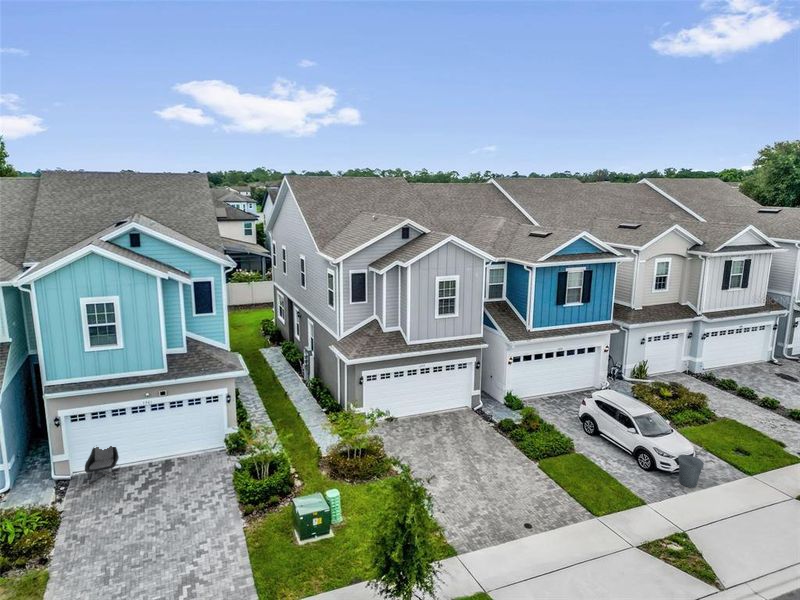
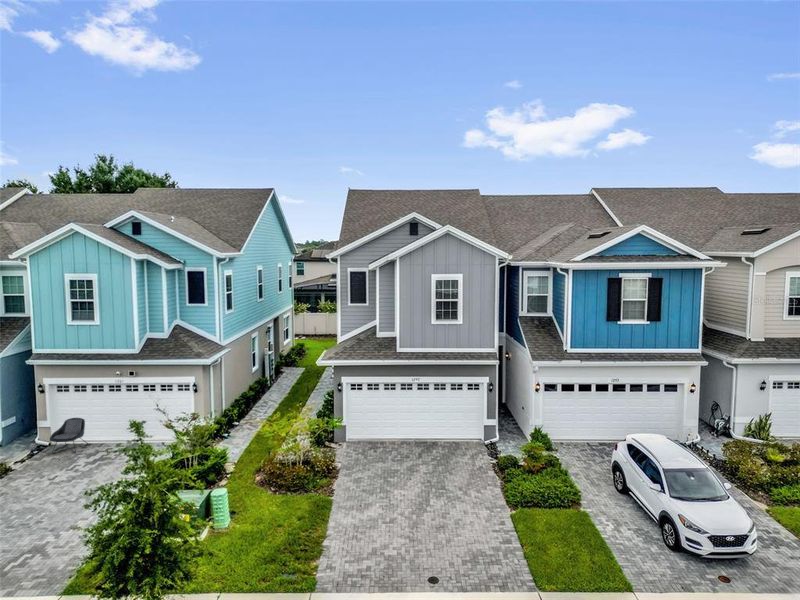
trash can: present [678,455,704,488] -> none [713,532,755,587]

